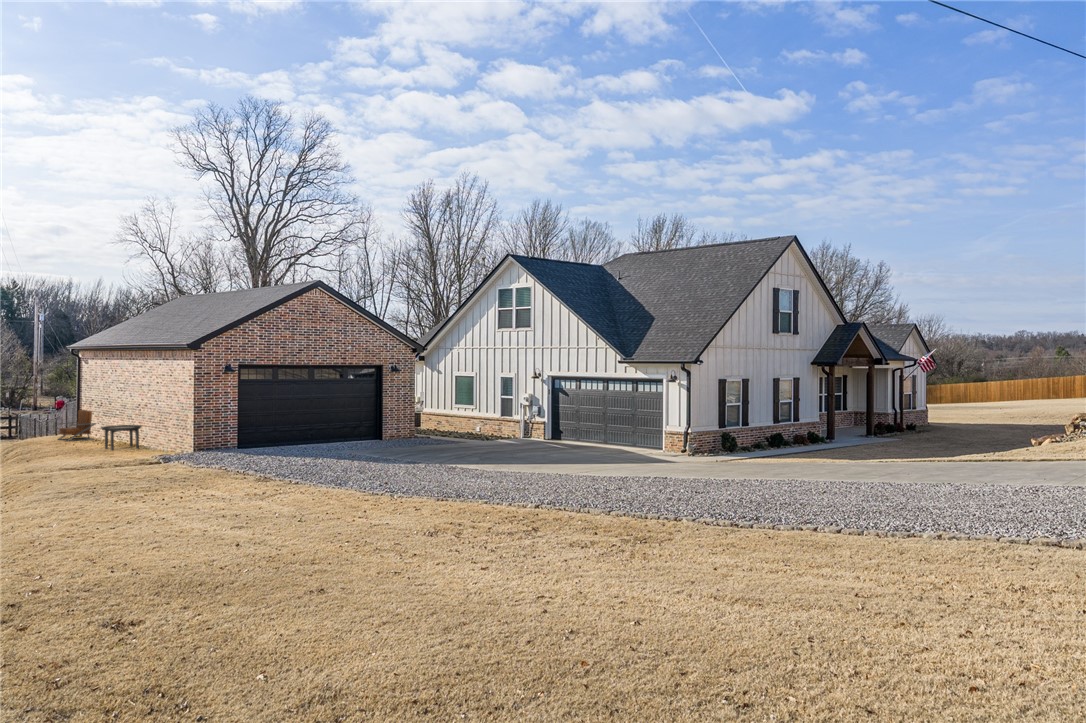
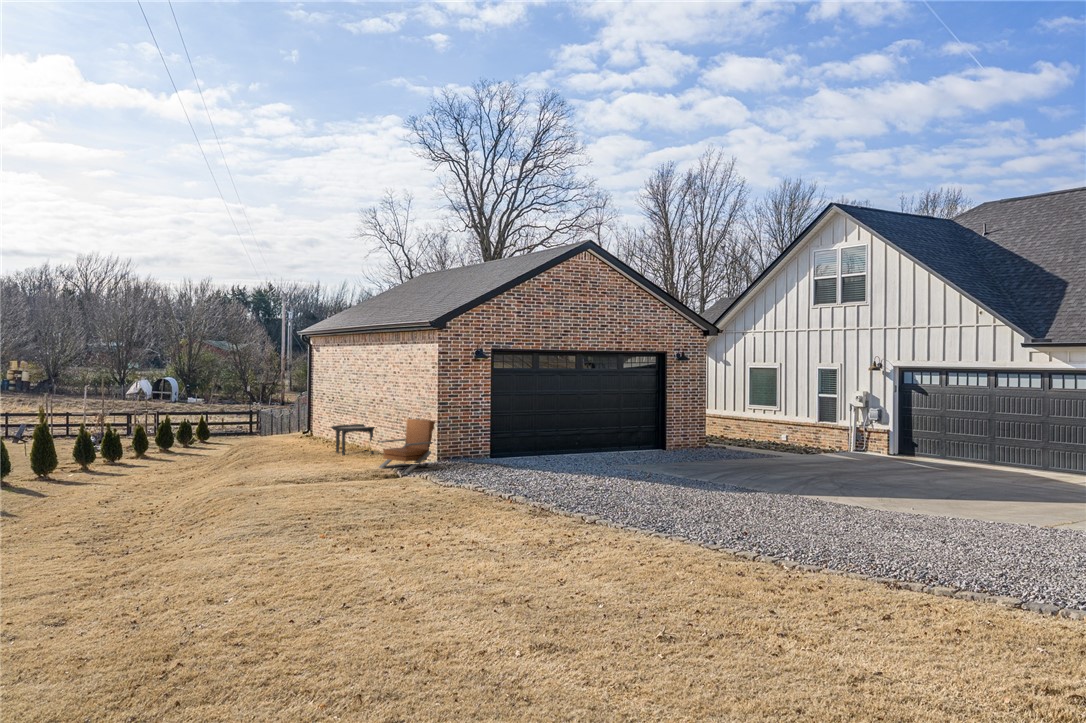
lounge chair: present [58,410,96,442] -> present [379,419,443,472]

